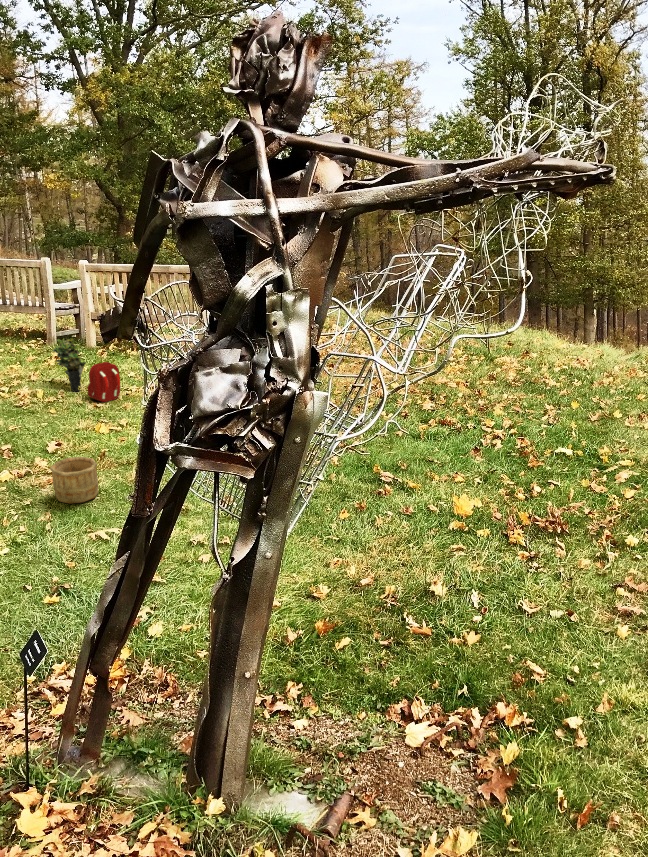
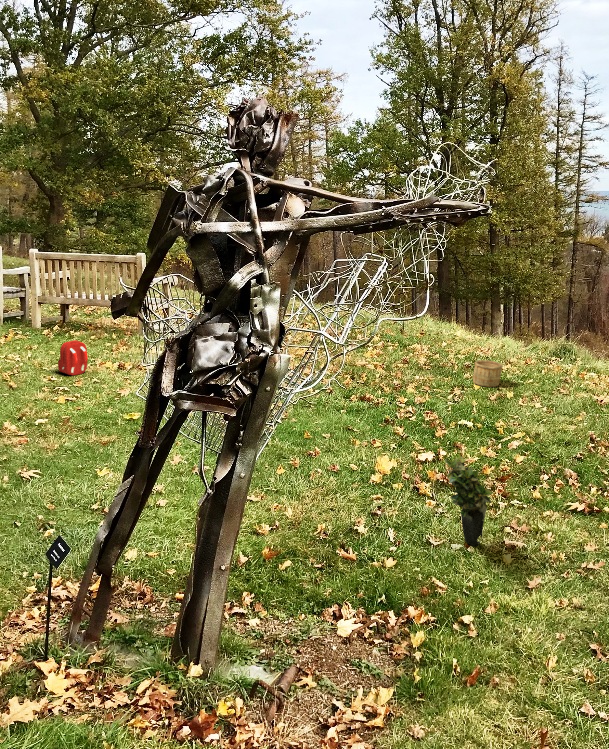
potted plant: present [53,338,86,392] -> present [445,456,493,546]
wooden bucket: present [50,457,98,504] -> present [473,360,503,387]

